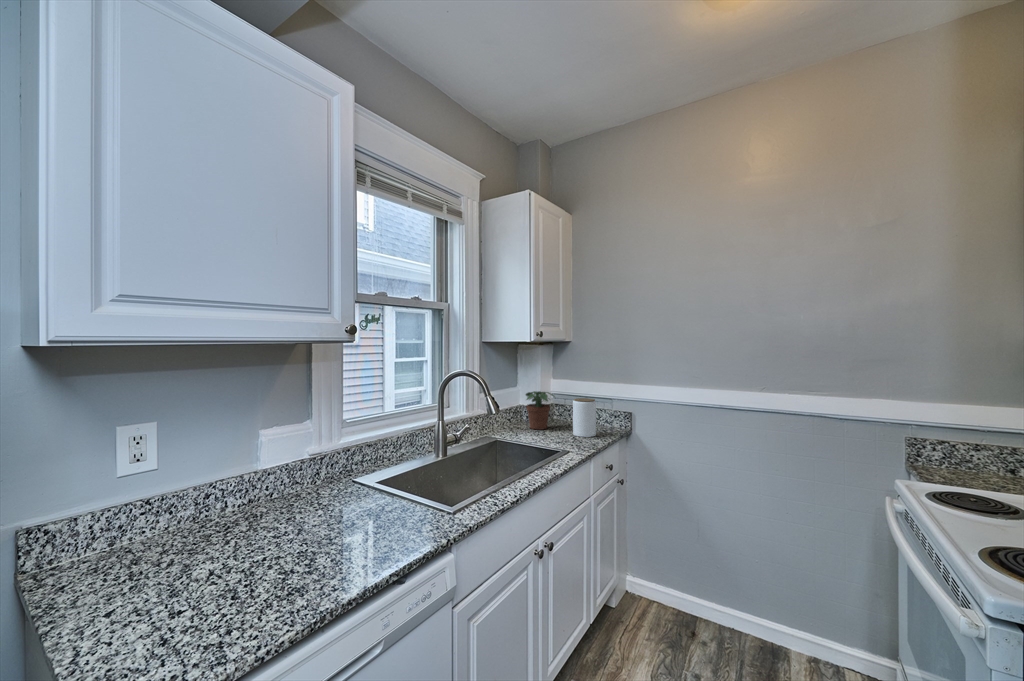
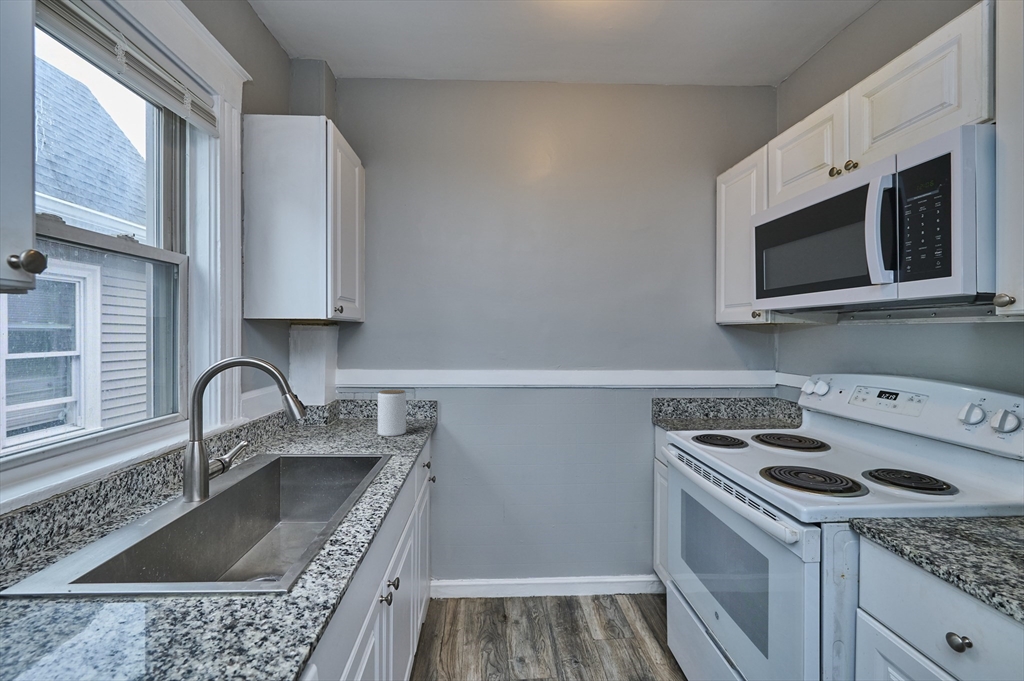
potted plant: present [526,391,555,430] -> none [307,385,350,435]

